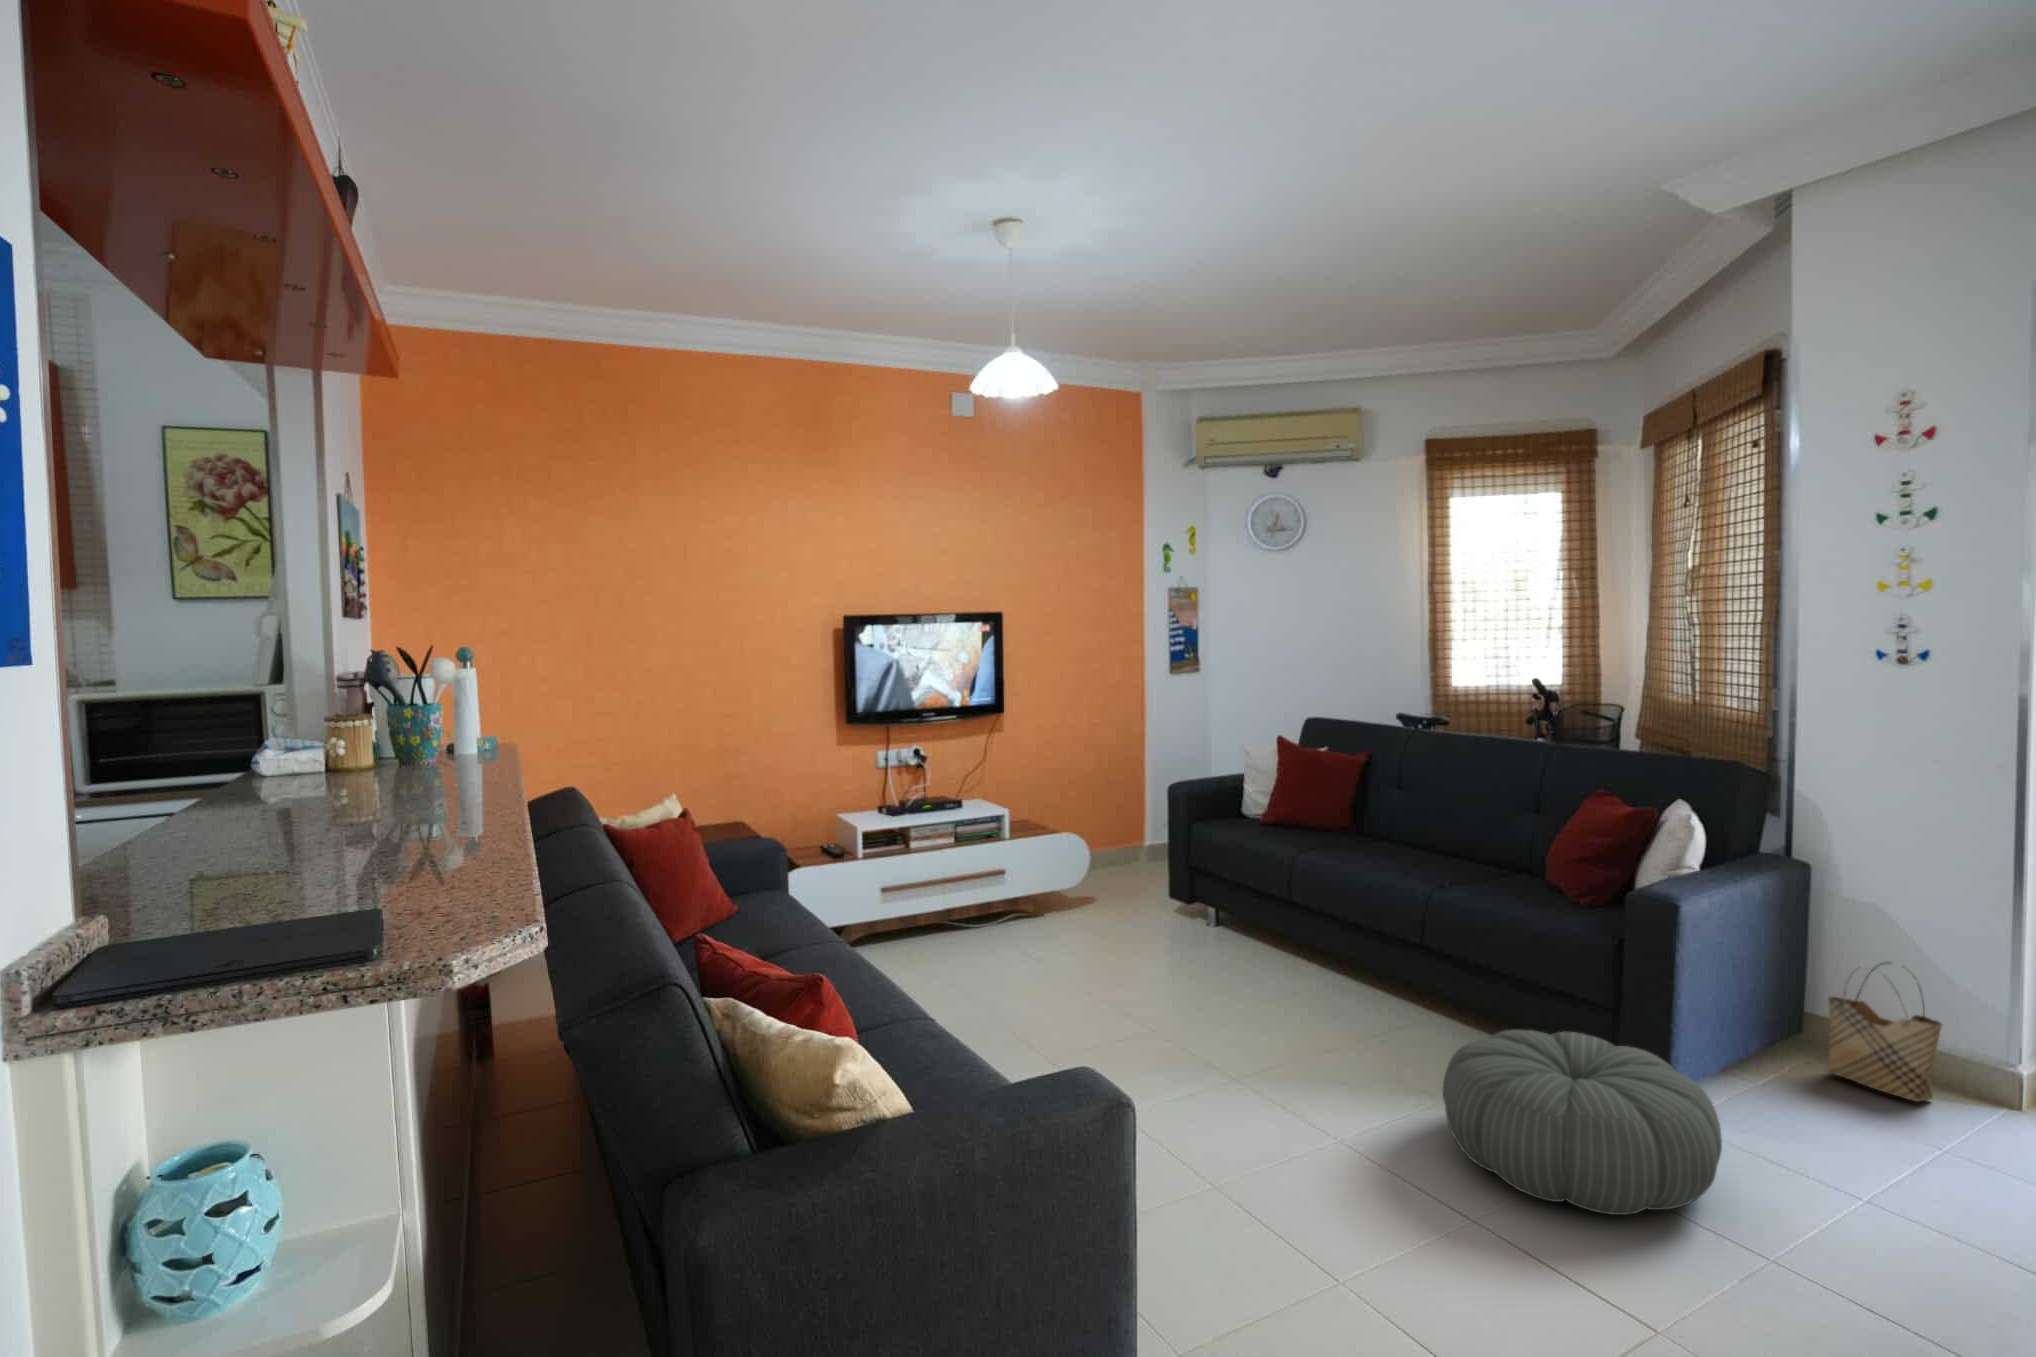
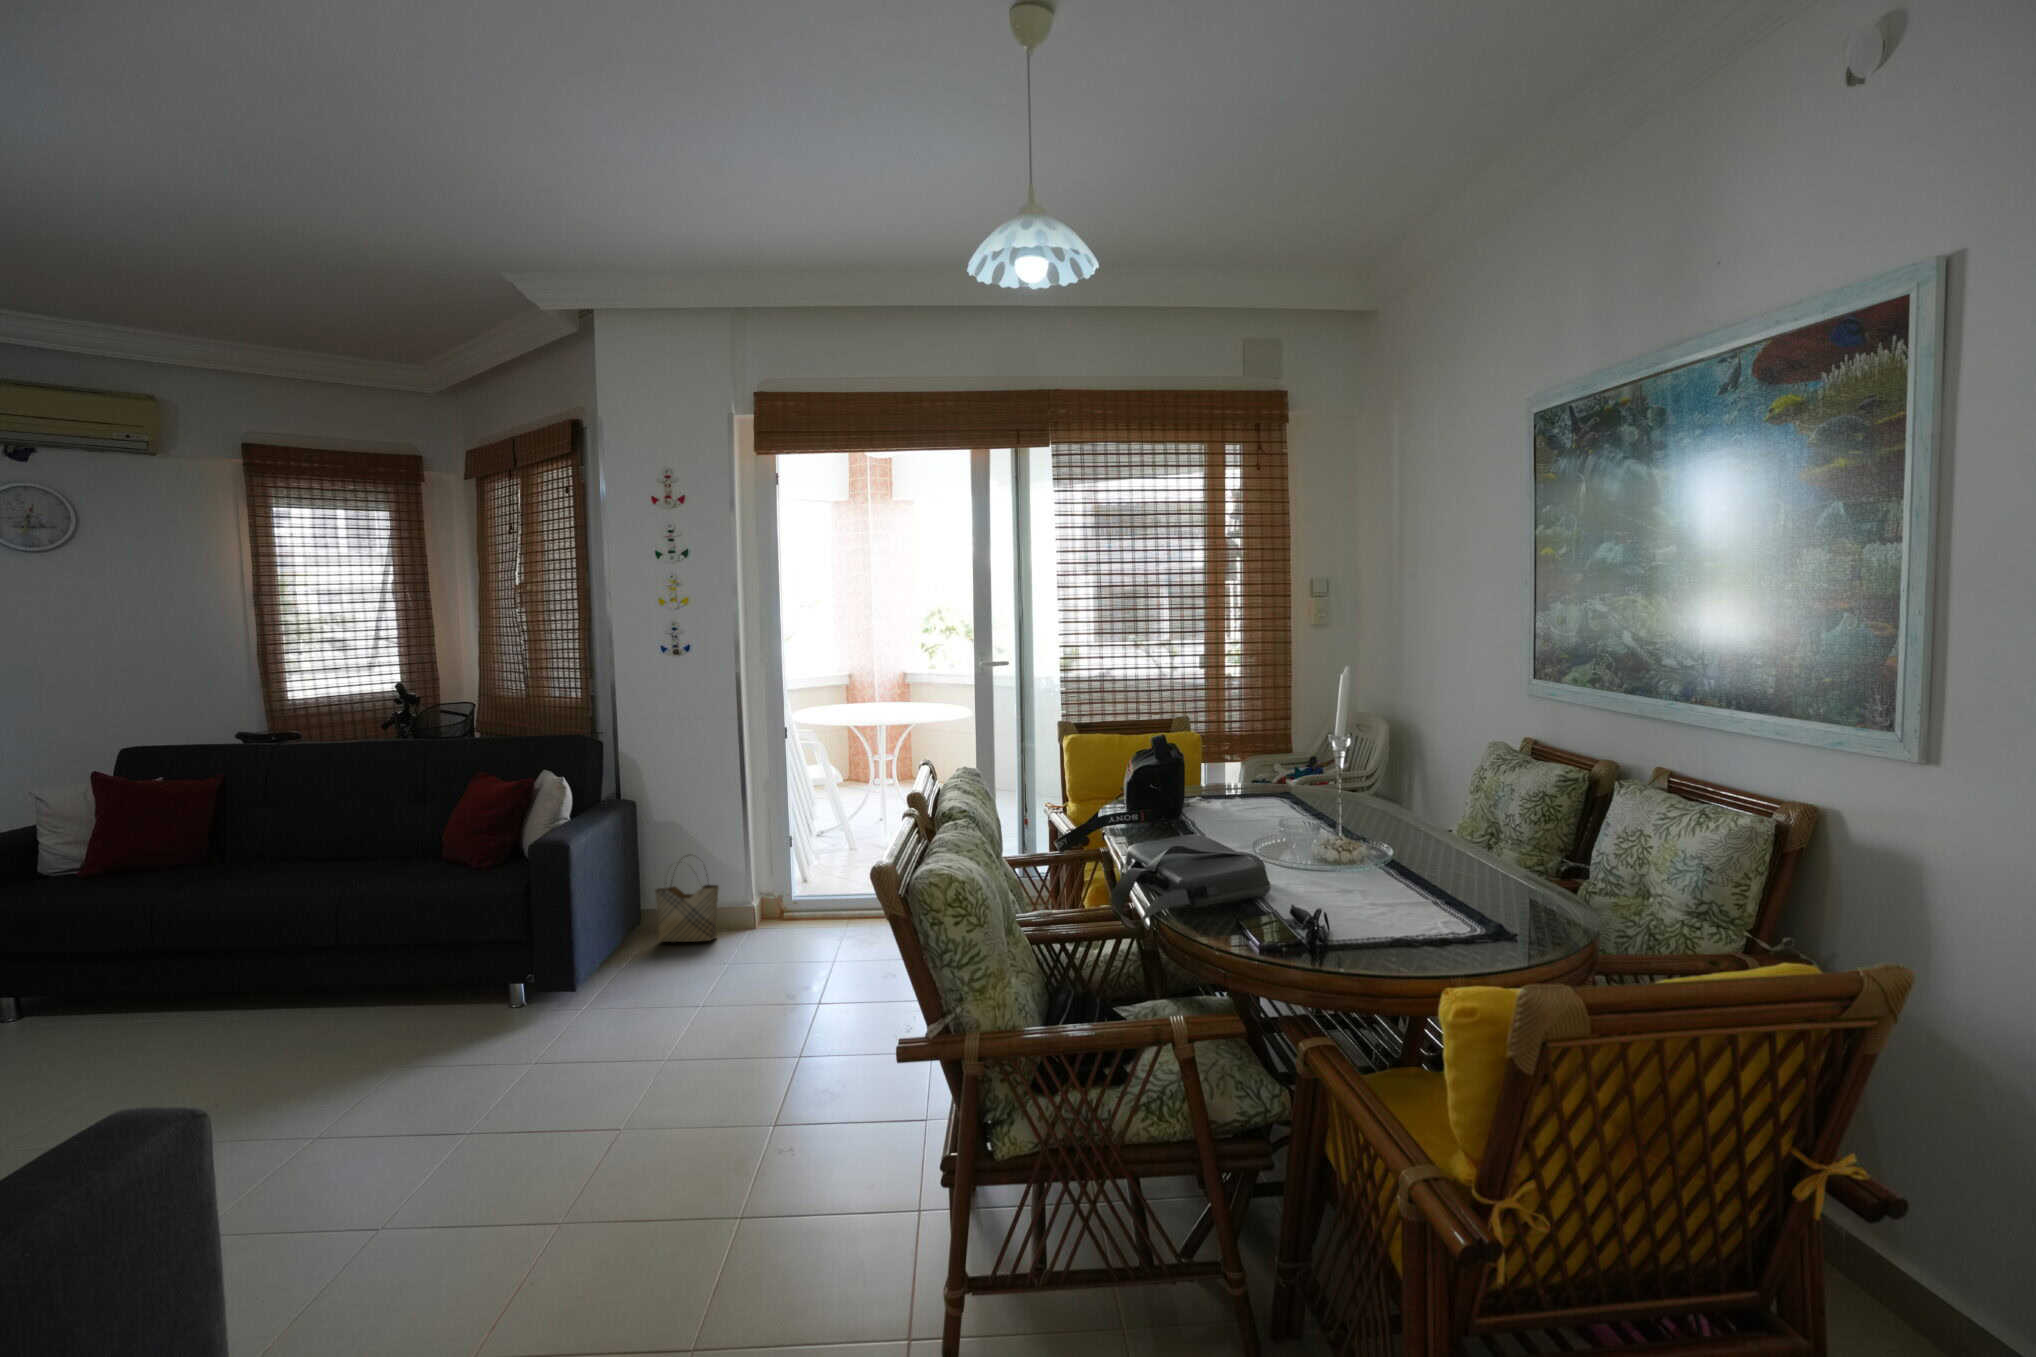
pouf: present [1443,1030,1722,1215] -> none [396,964,626,1112]

